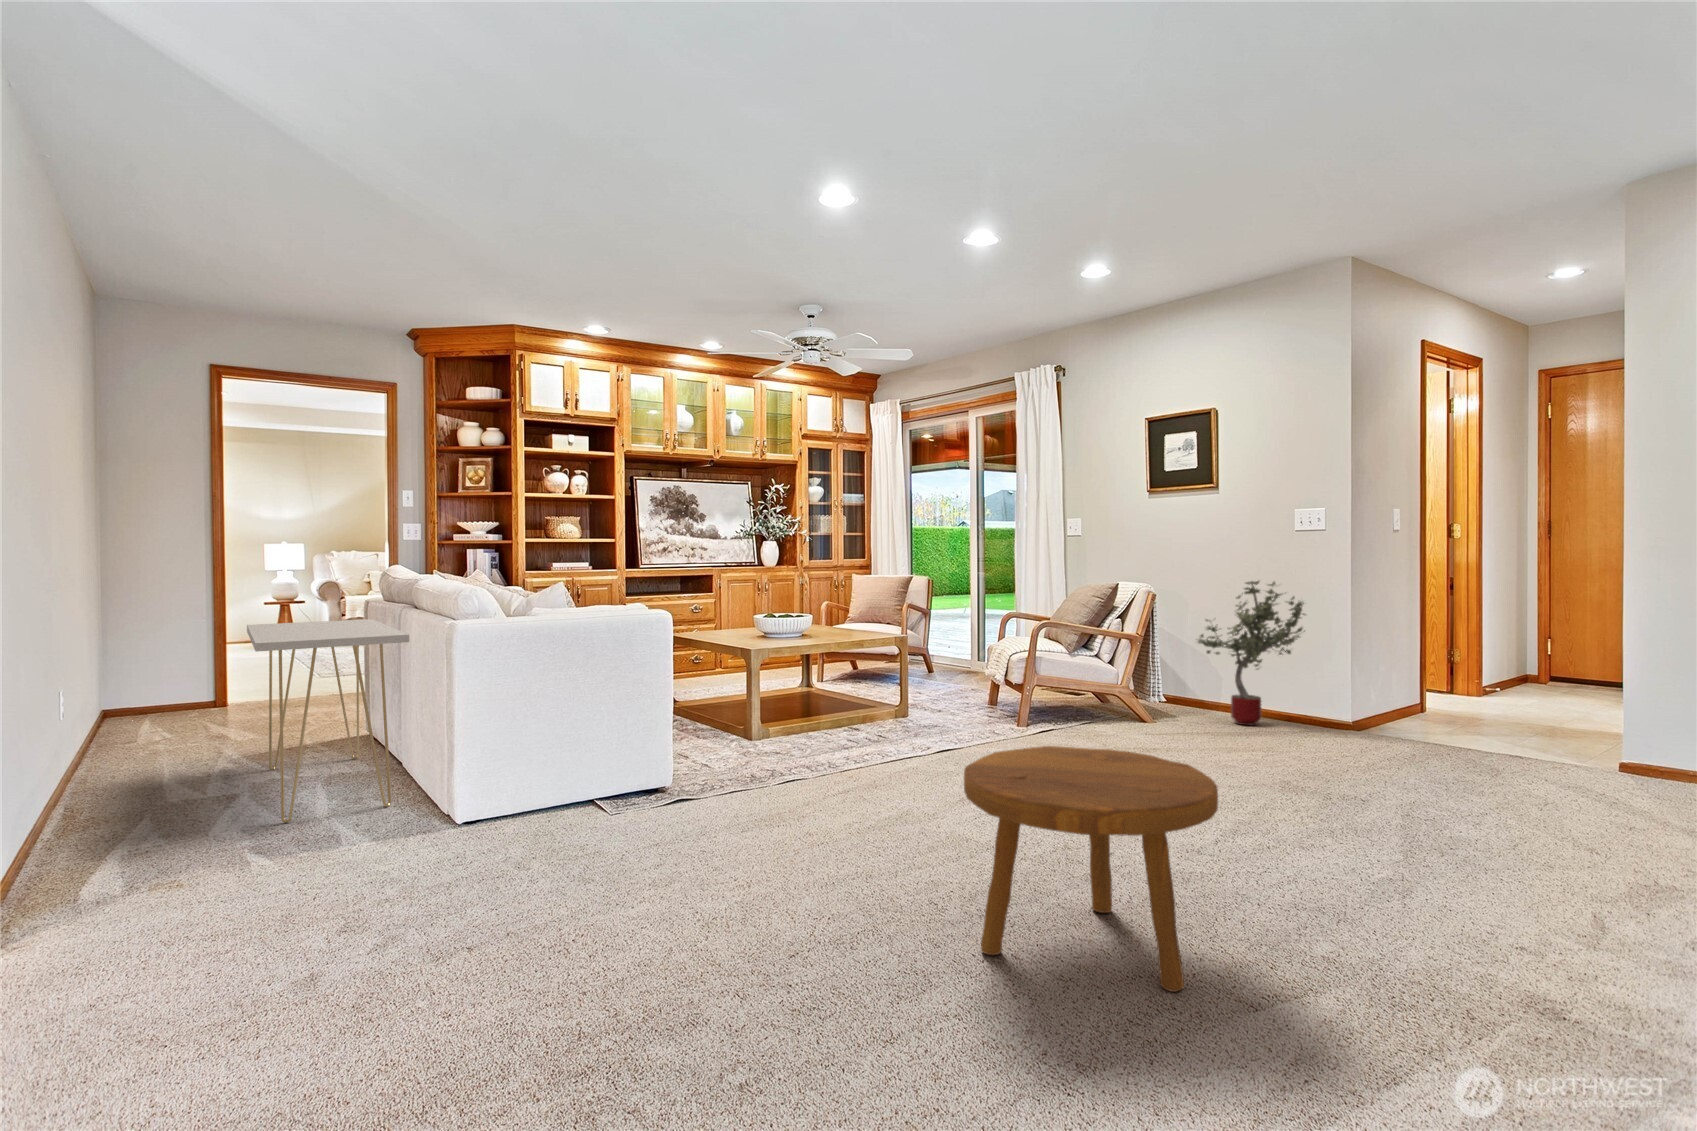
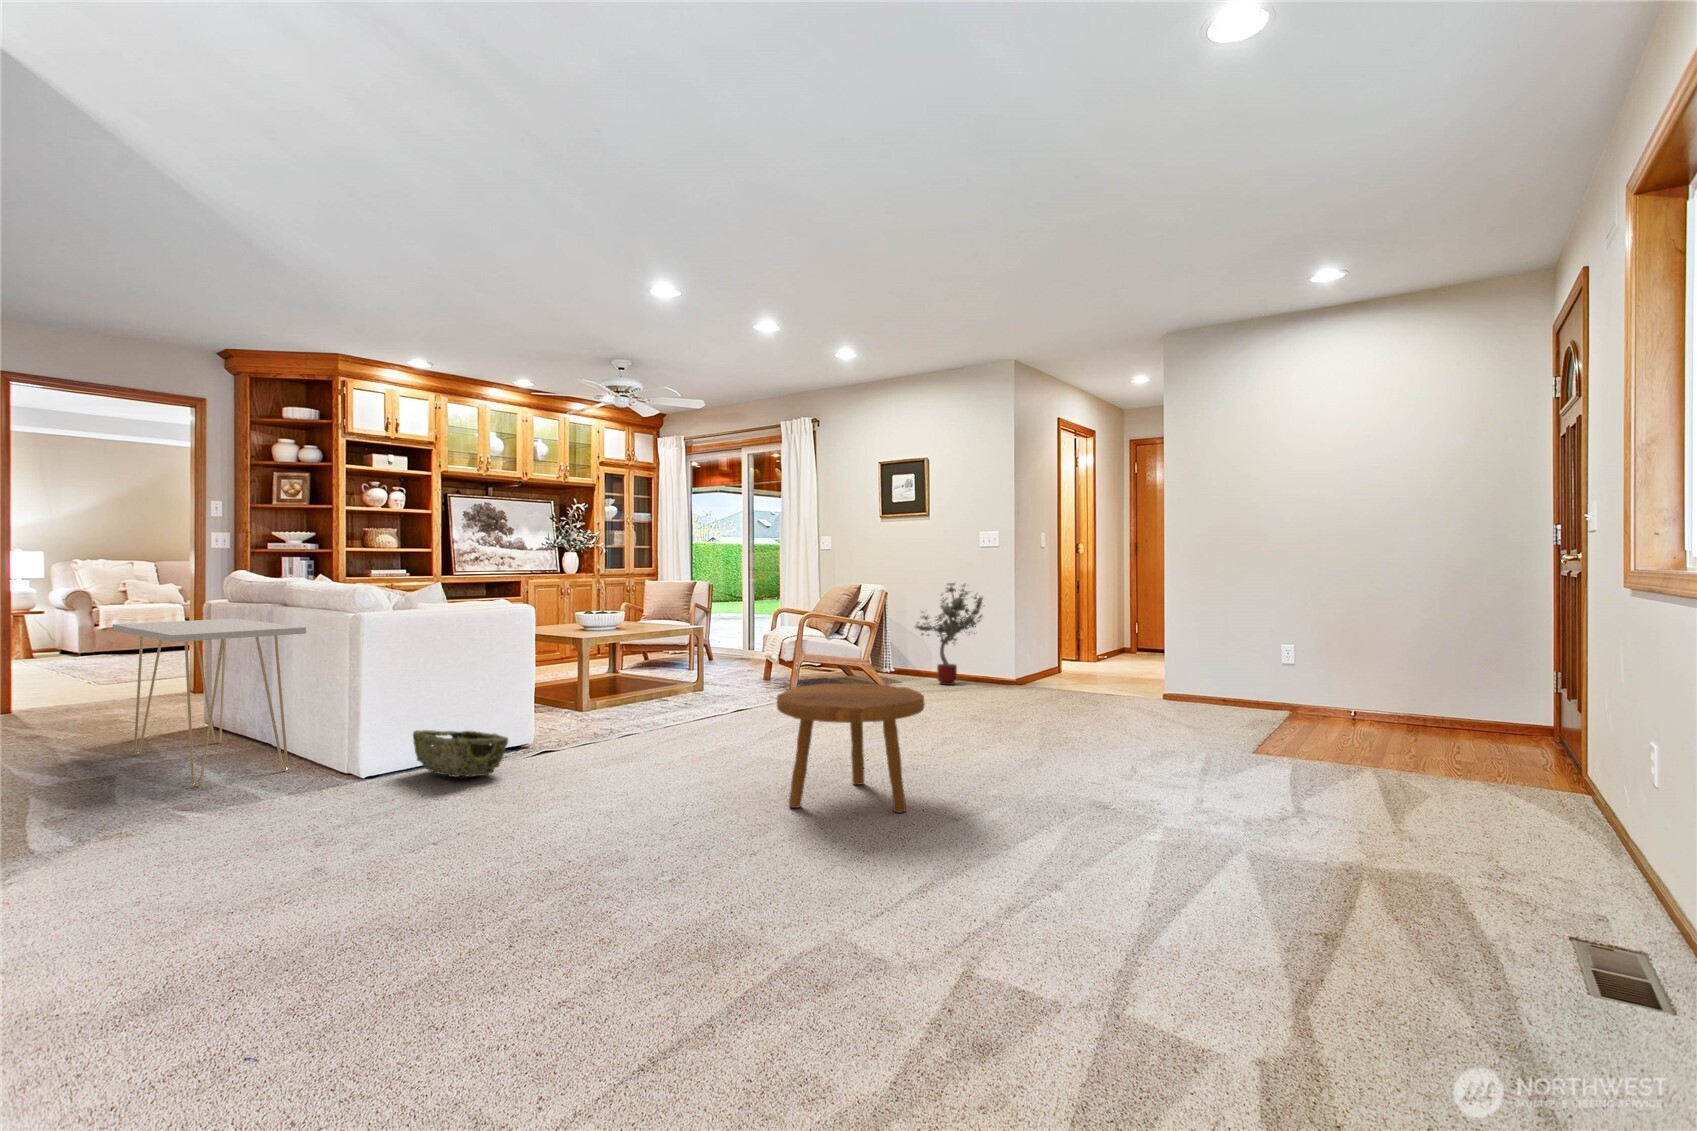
woven basket: none [512,770,620,840] -> present [413,730,508,777]

